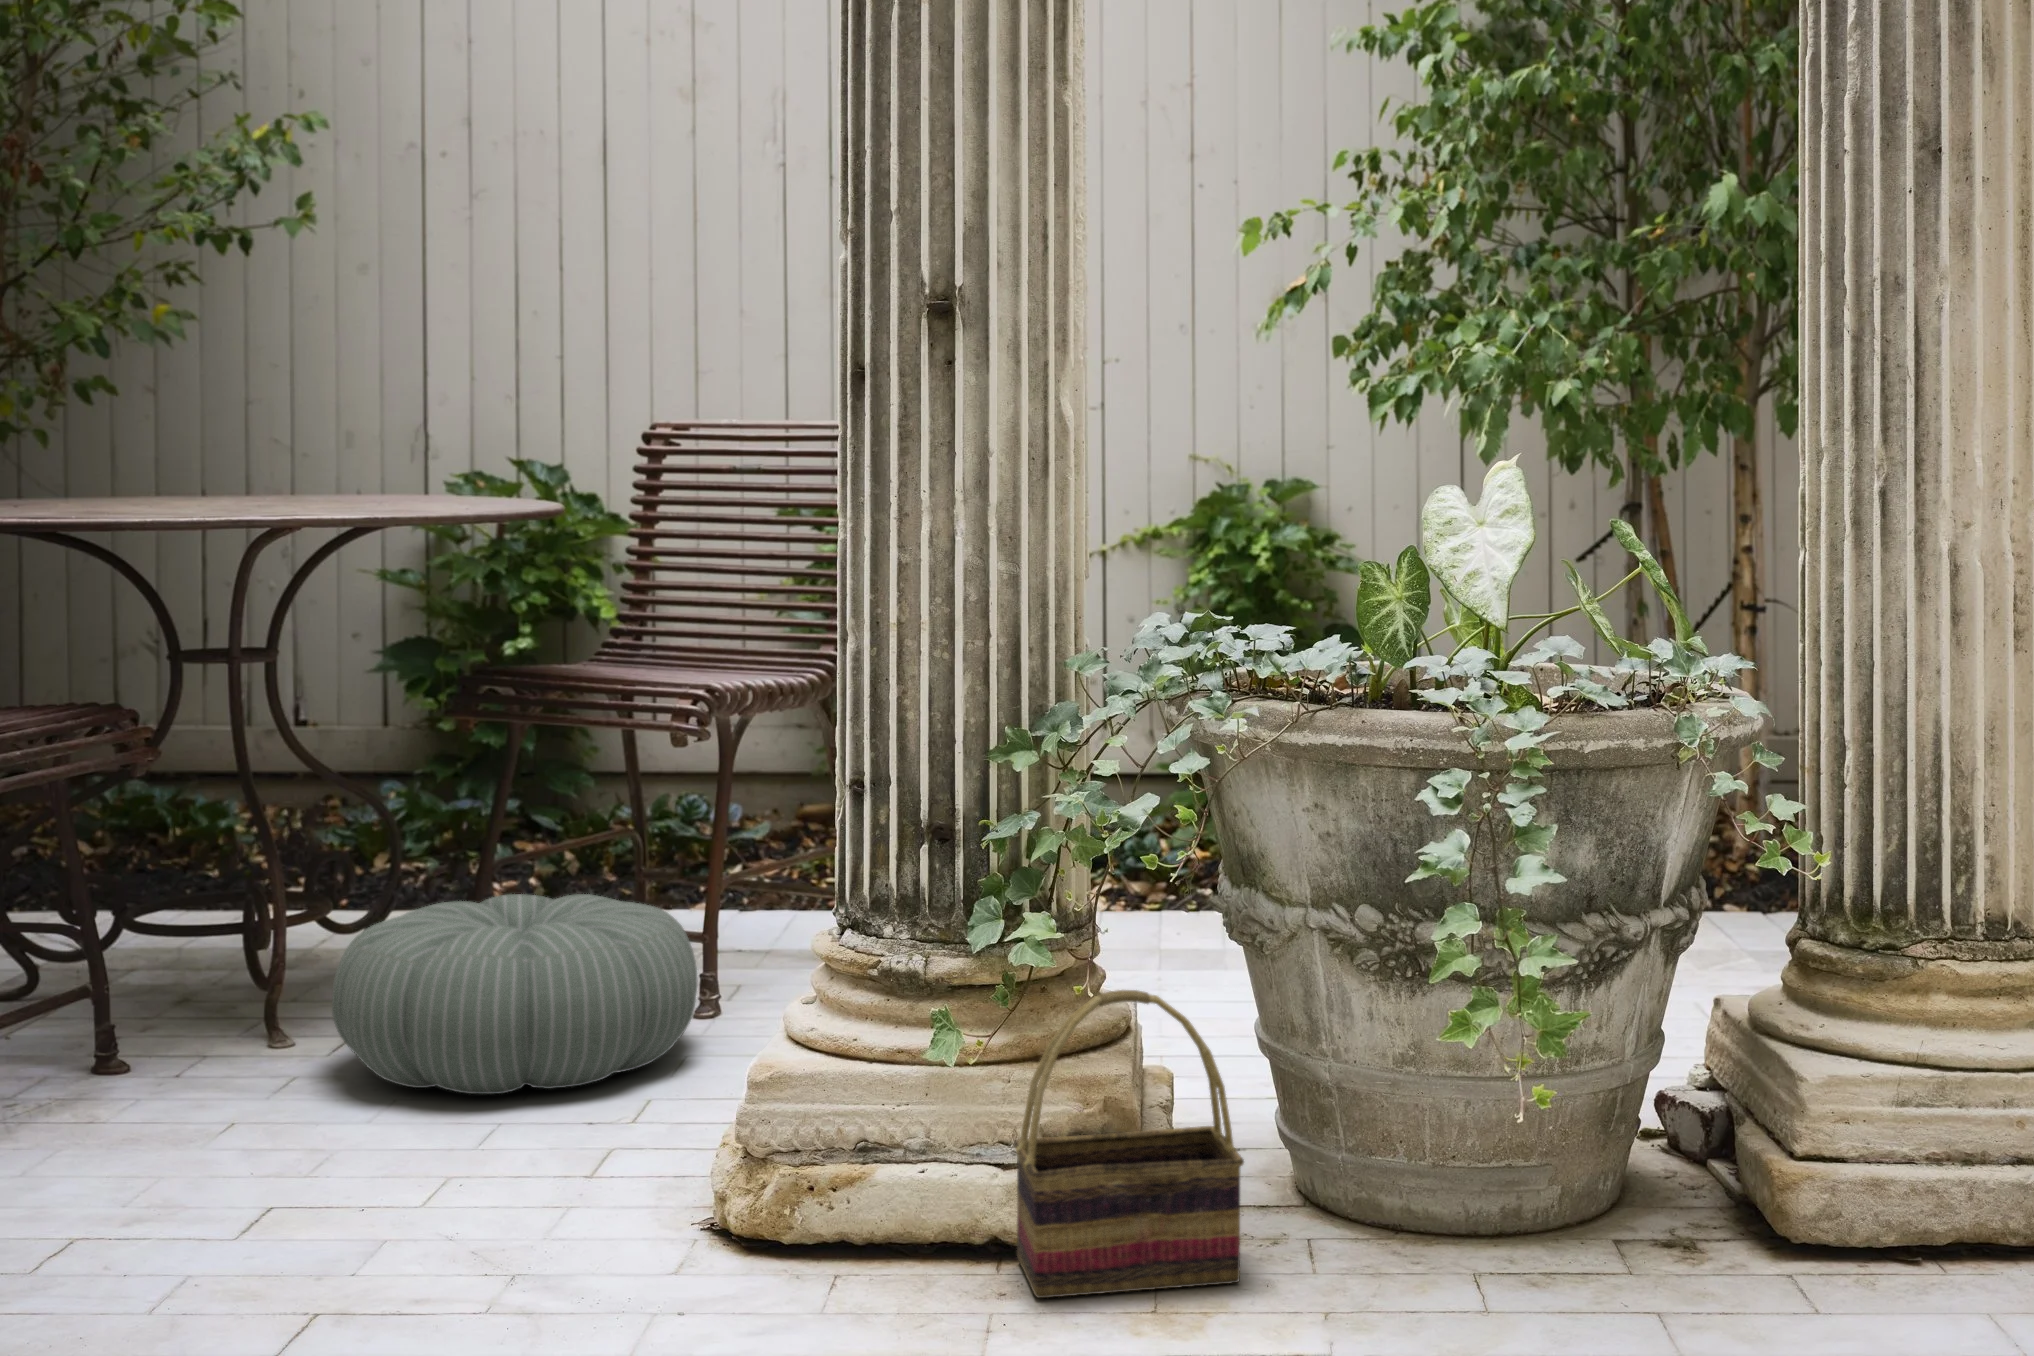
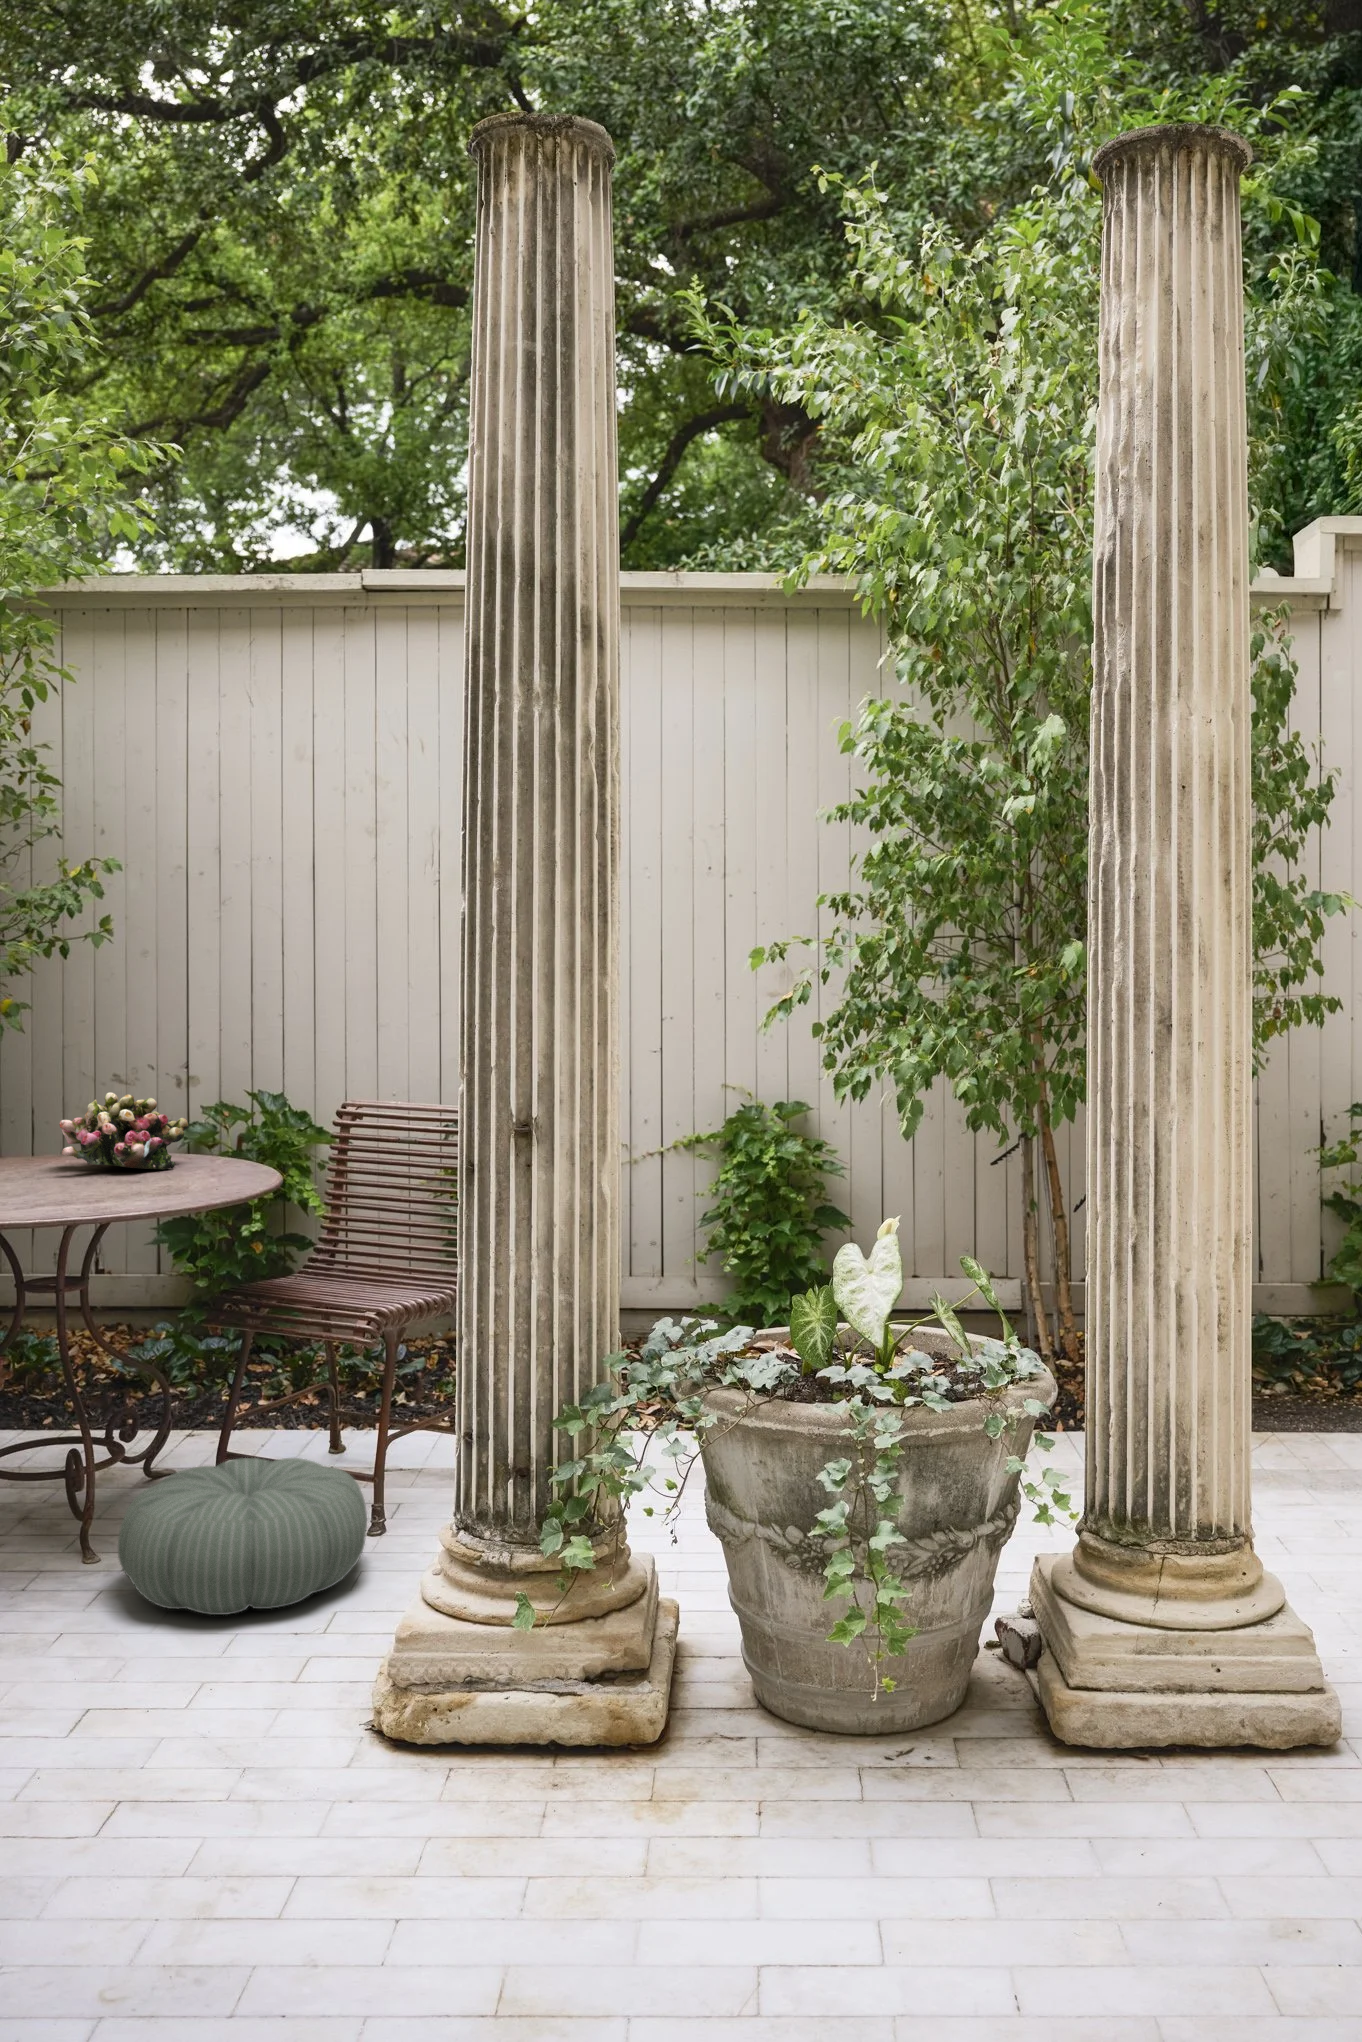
flower arrangement: none [237,390,428,500] -> present [59,1092,189,1169]
basket: present [1014,990,1244,1298] -> none [566,1586,712,1795]

